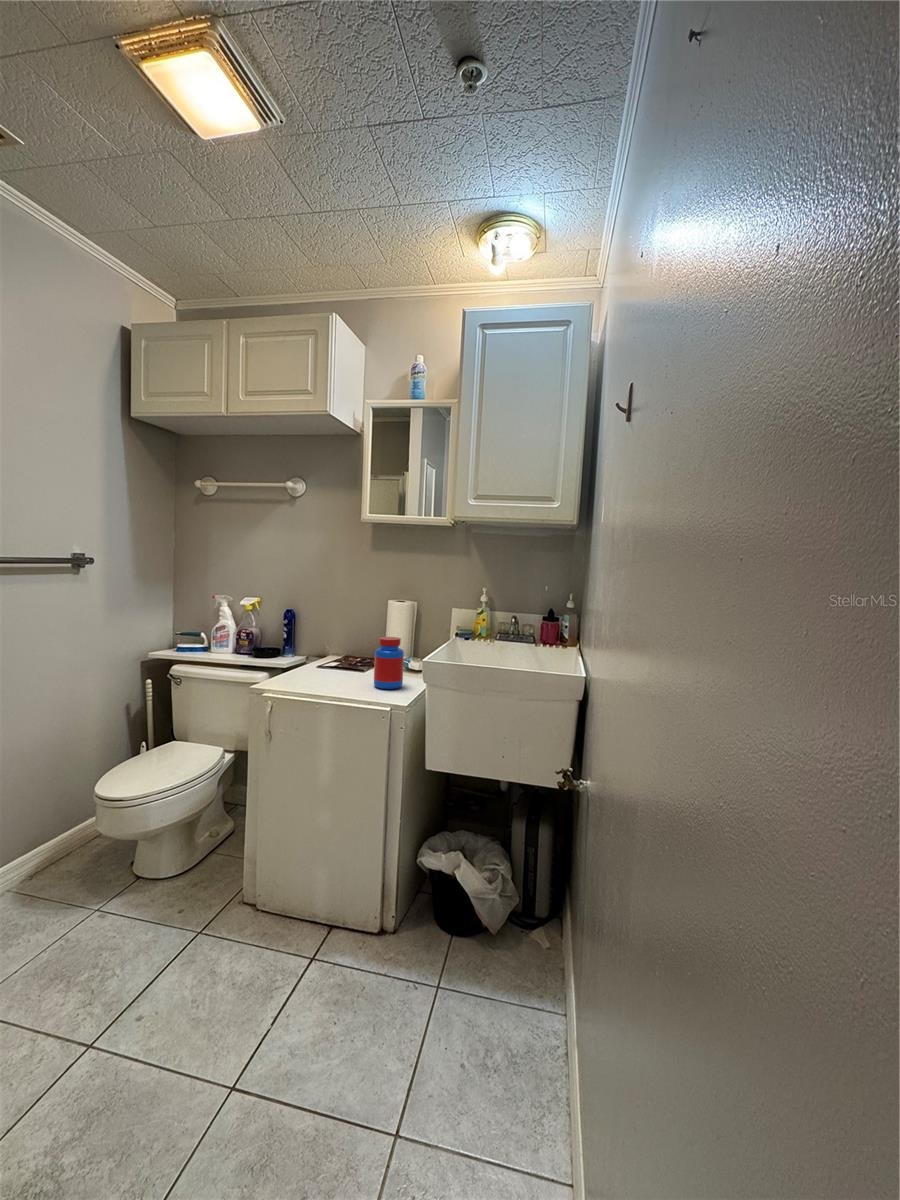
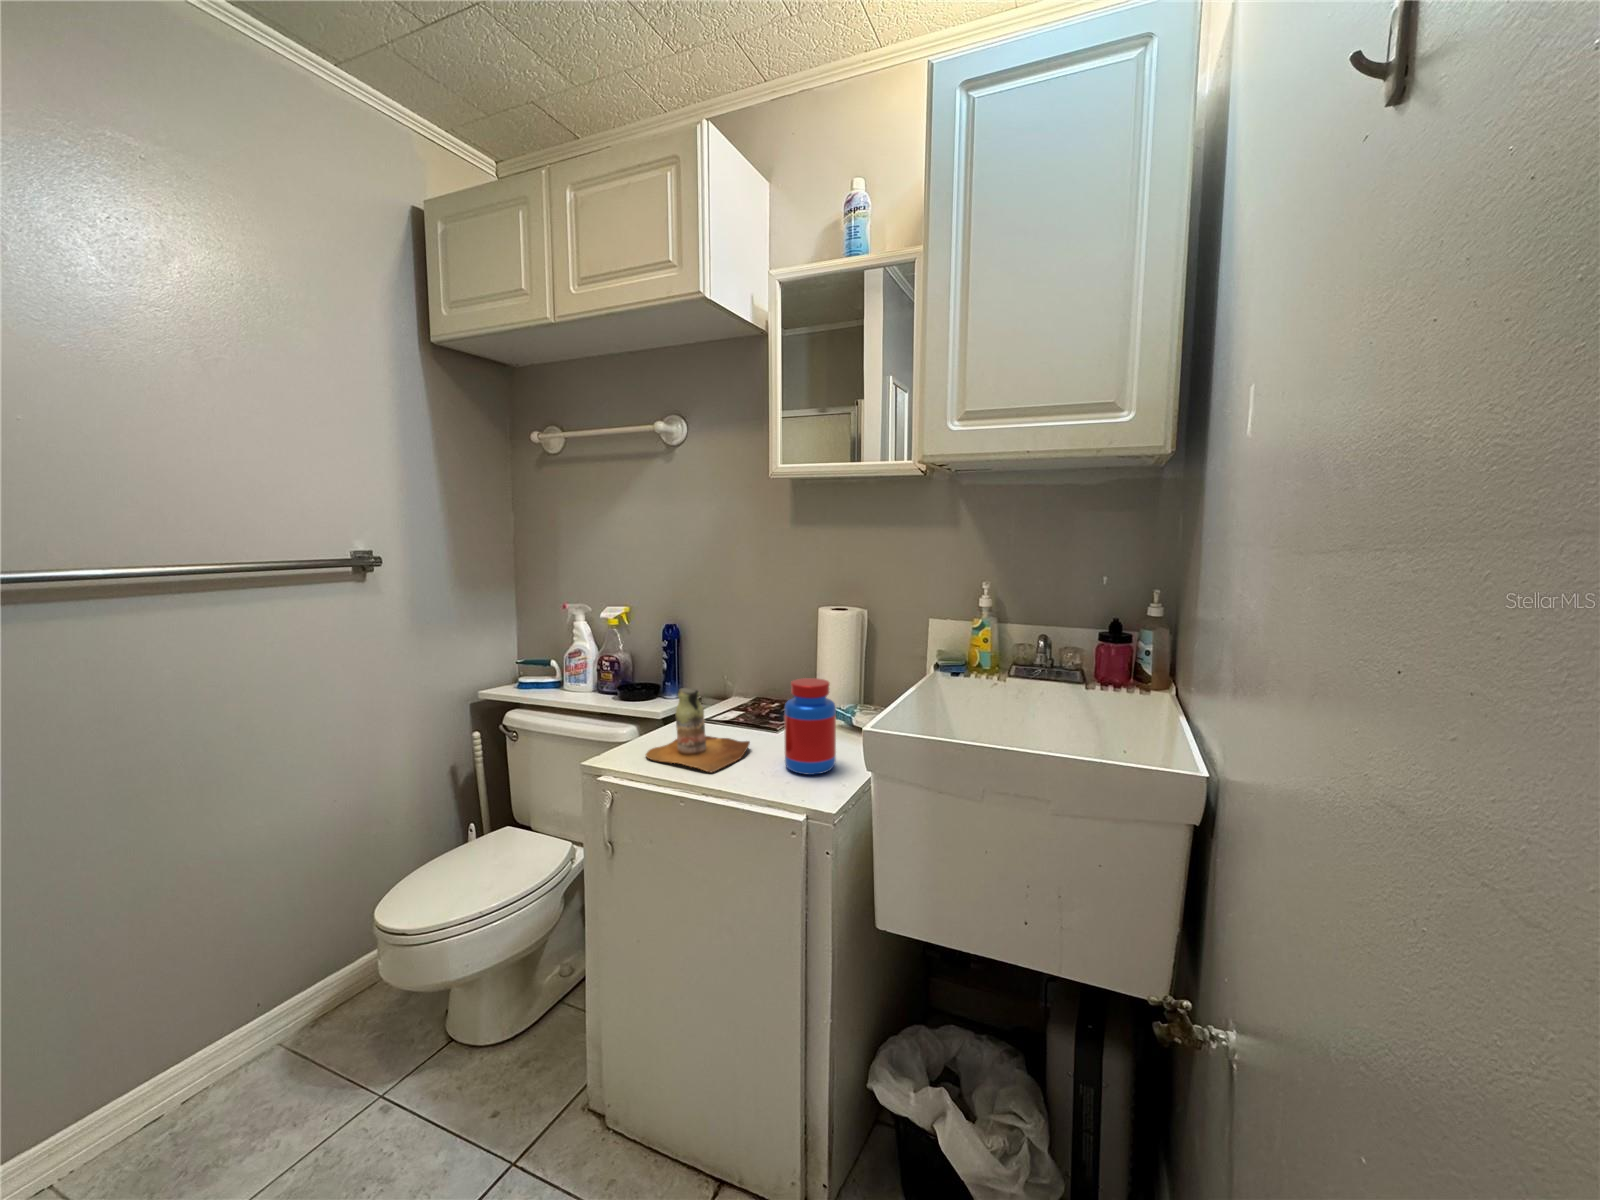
bottle: none [290,642,351,689] -> present [646,688,750,773]

